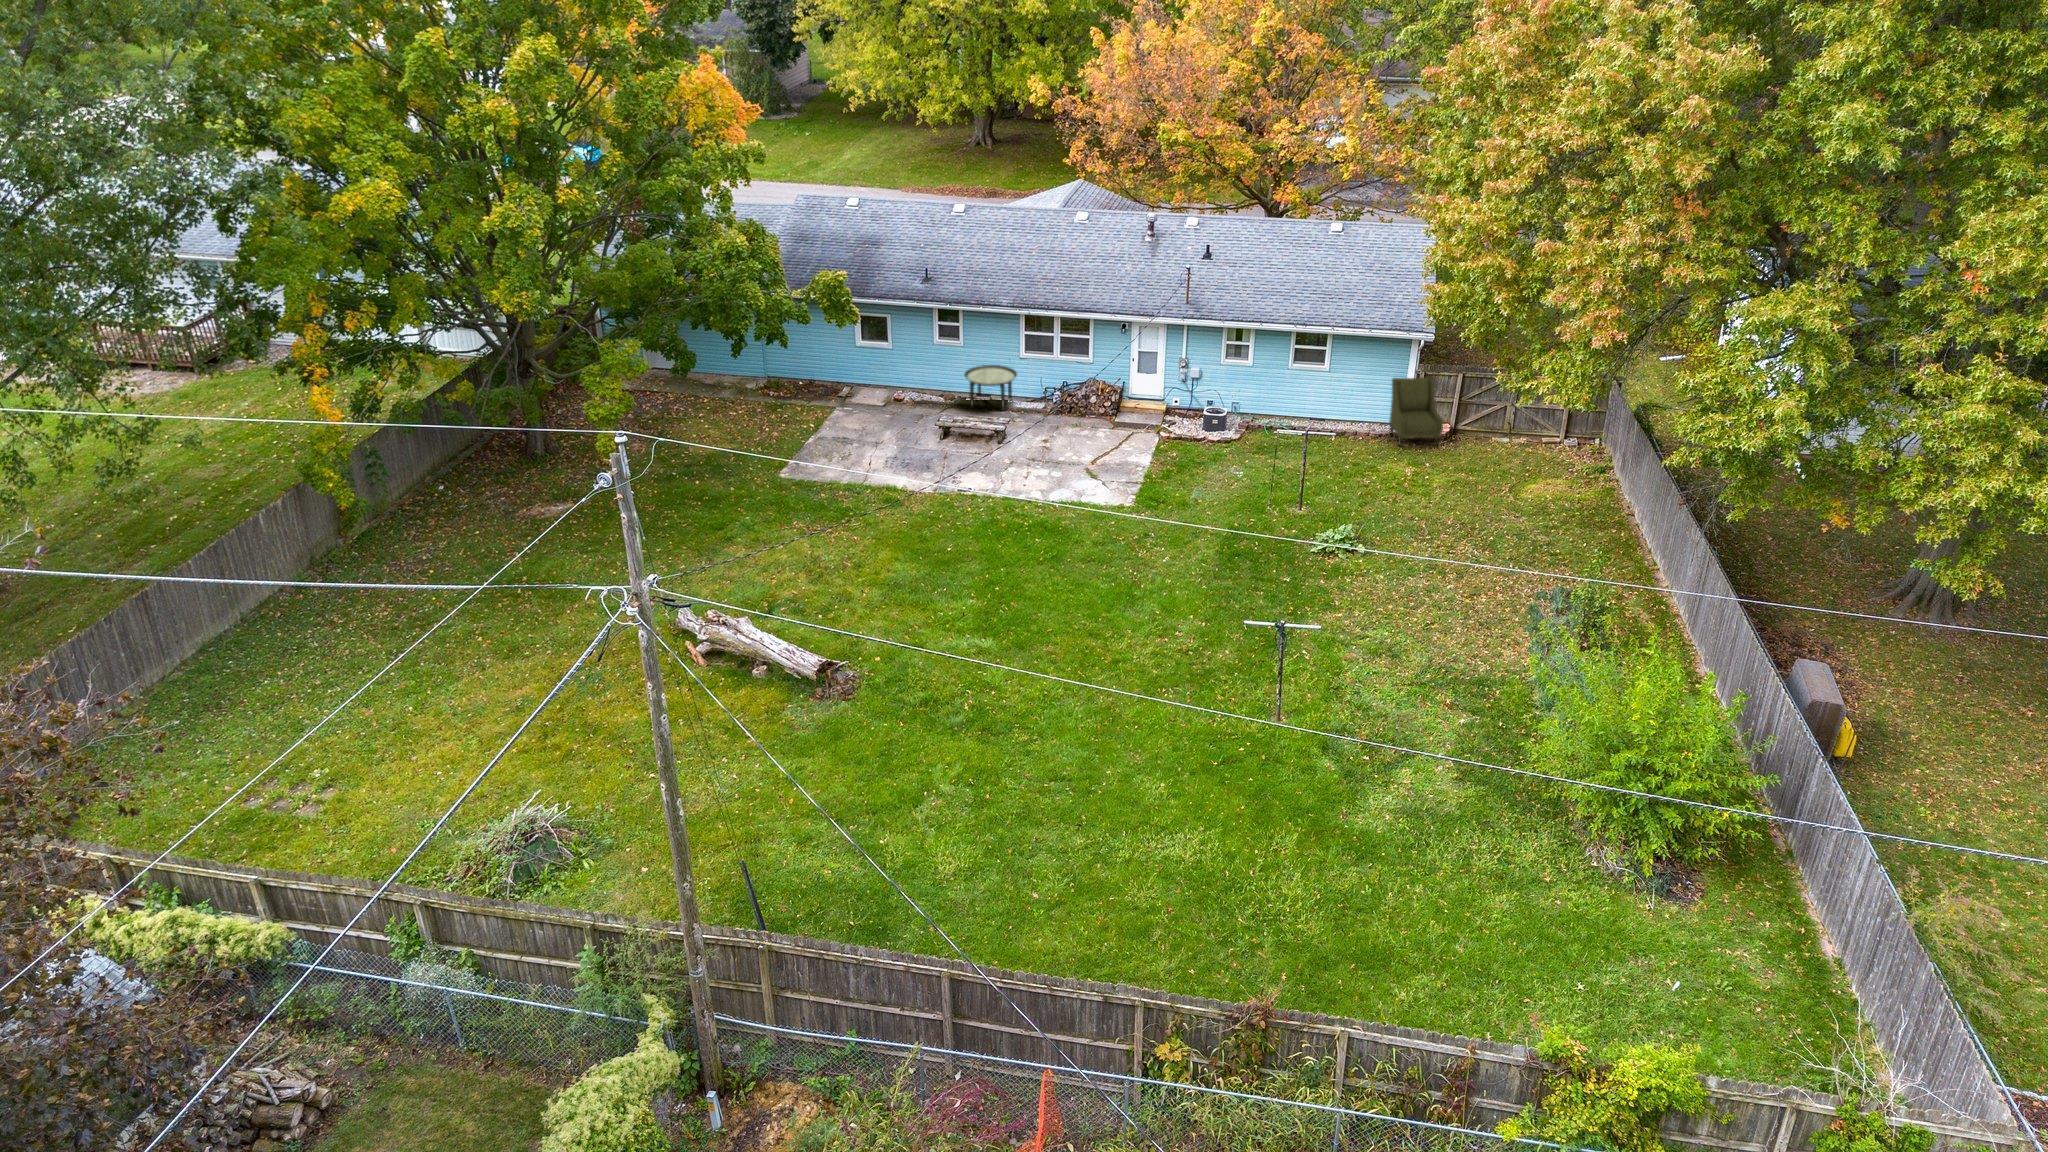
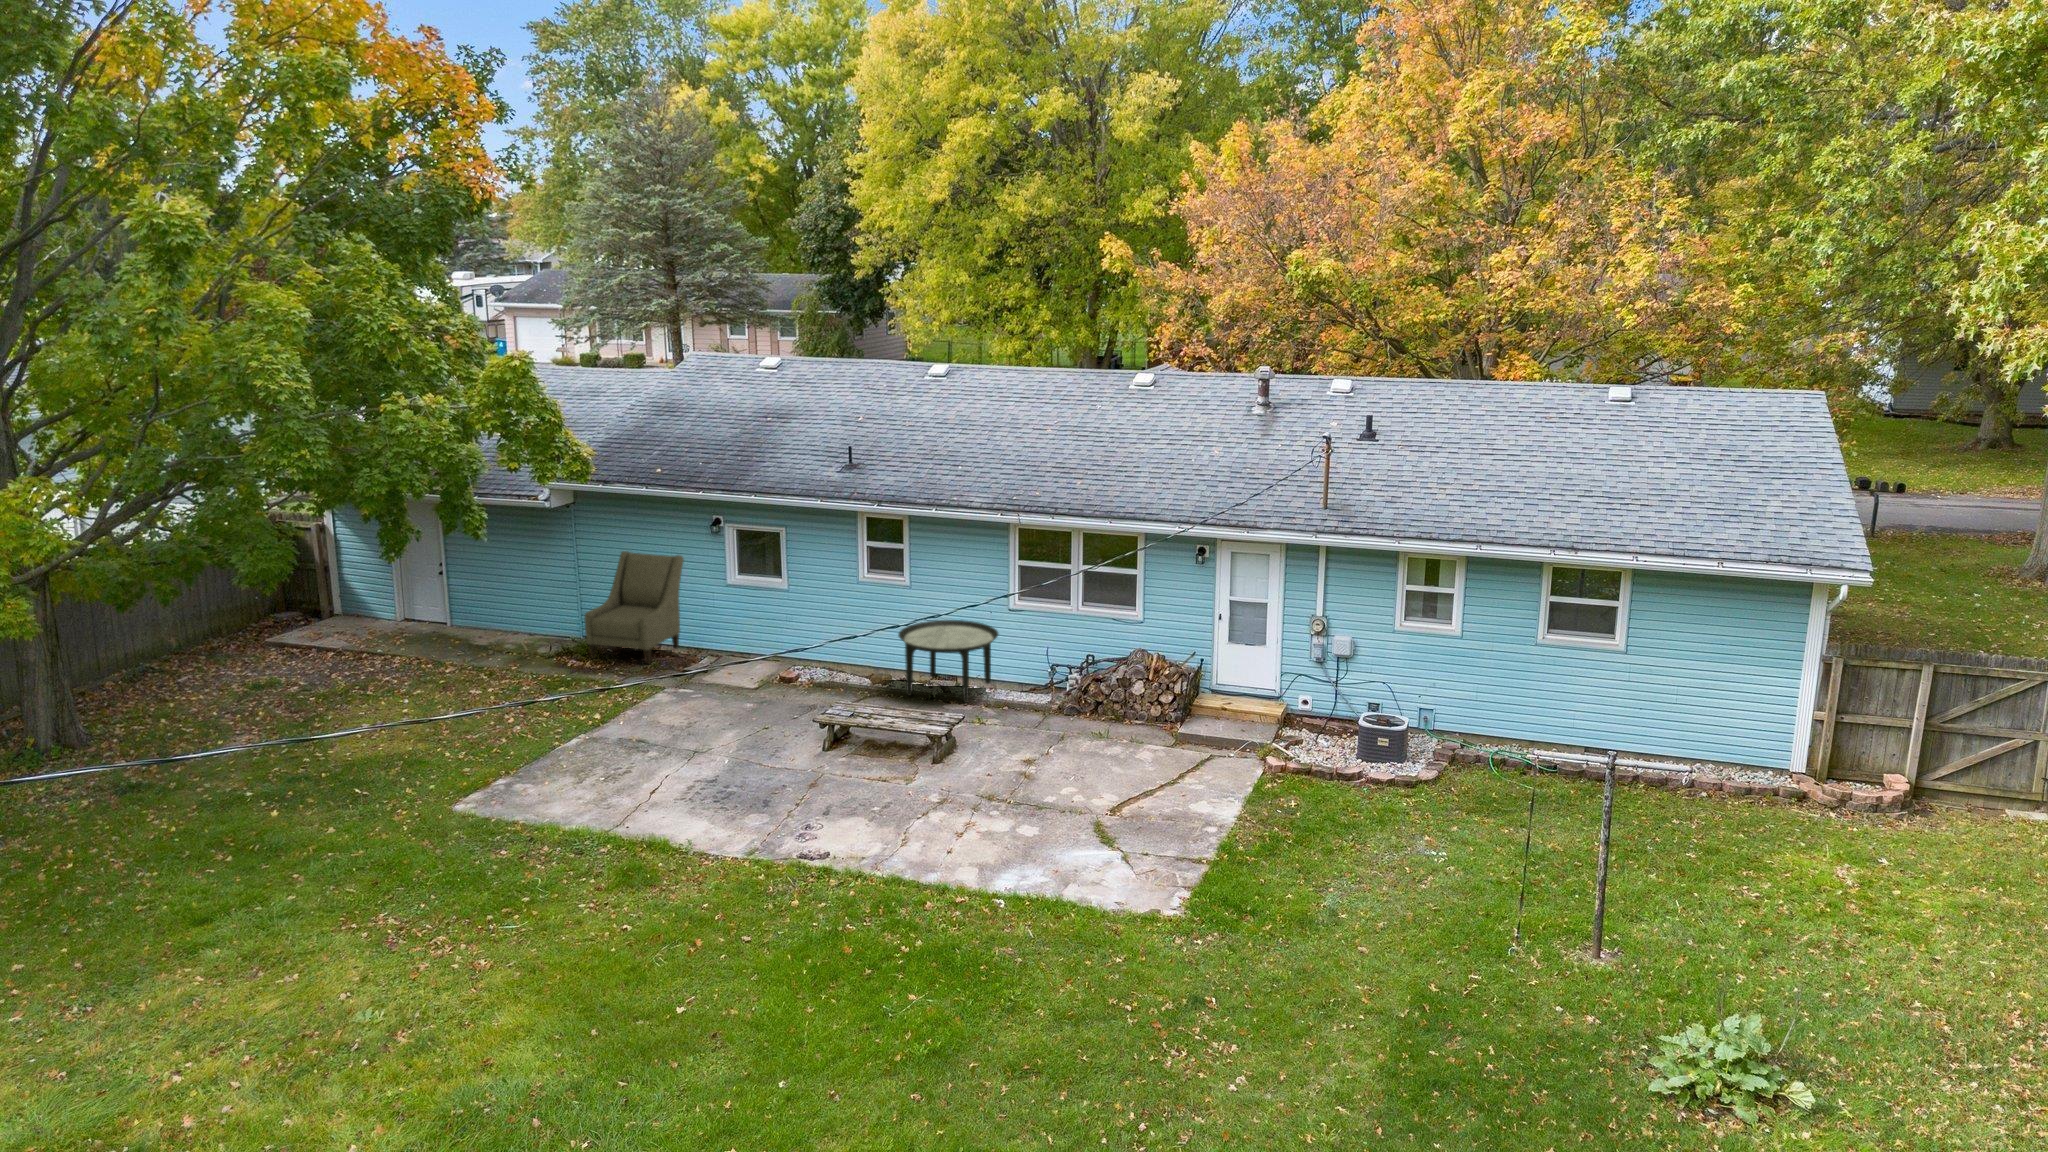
chair: present [1389,377,1443,446] -> present [584,551,684,664]

